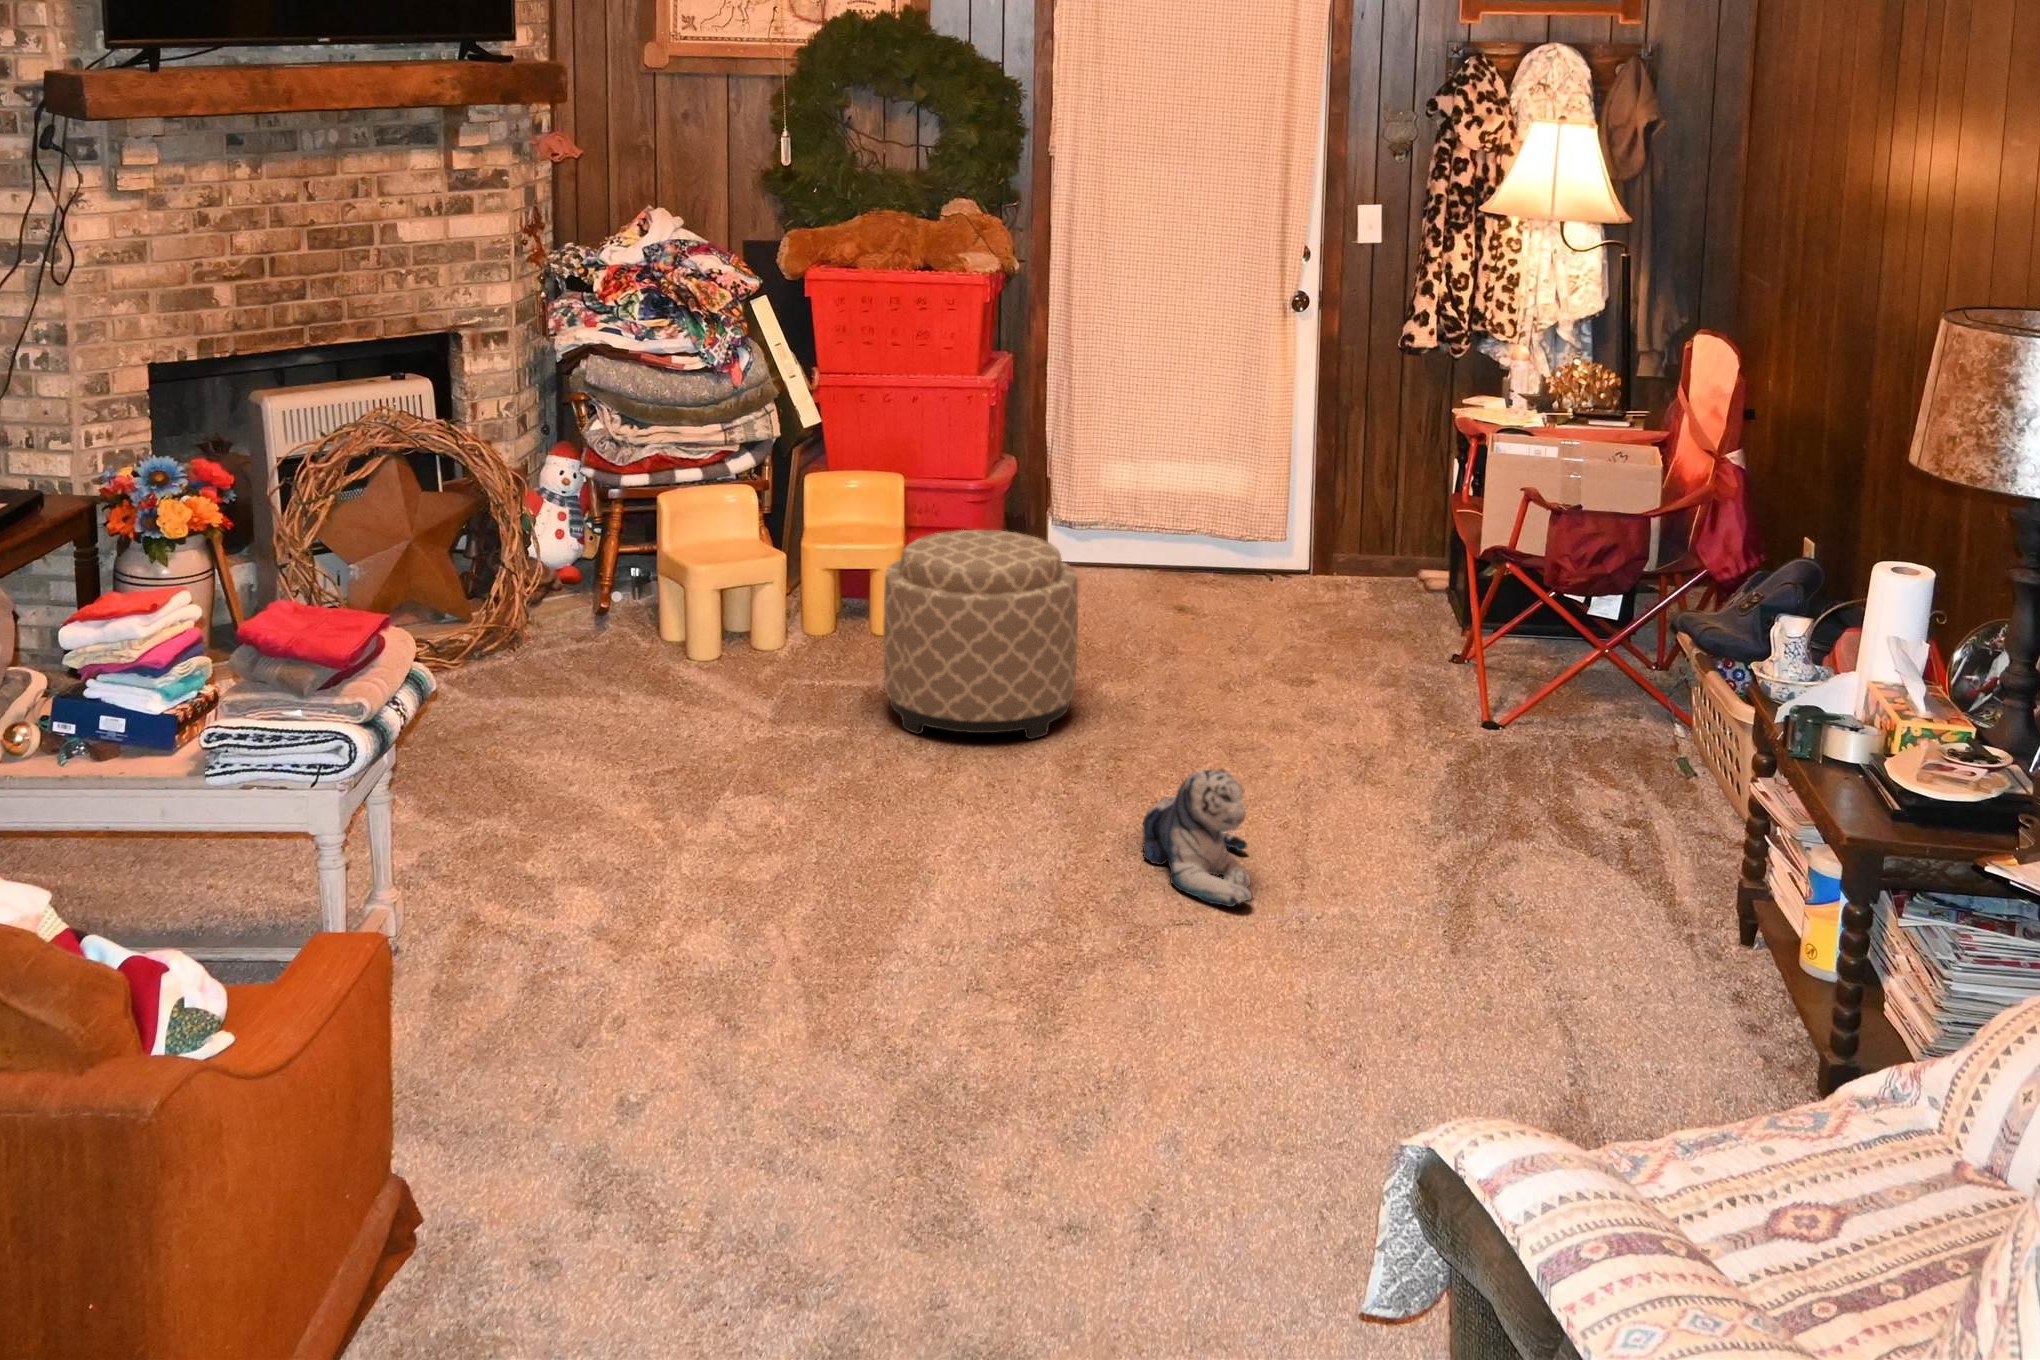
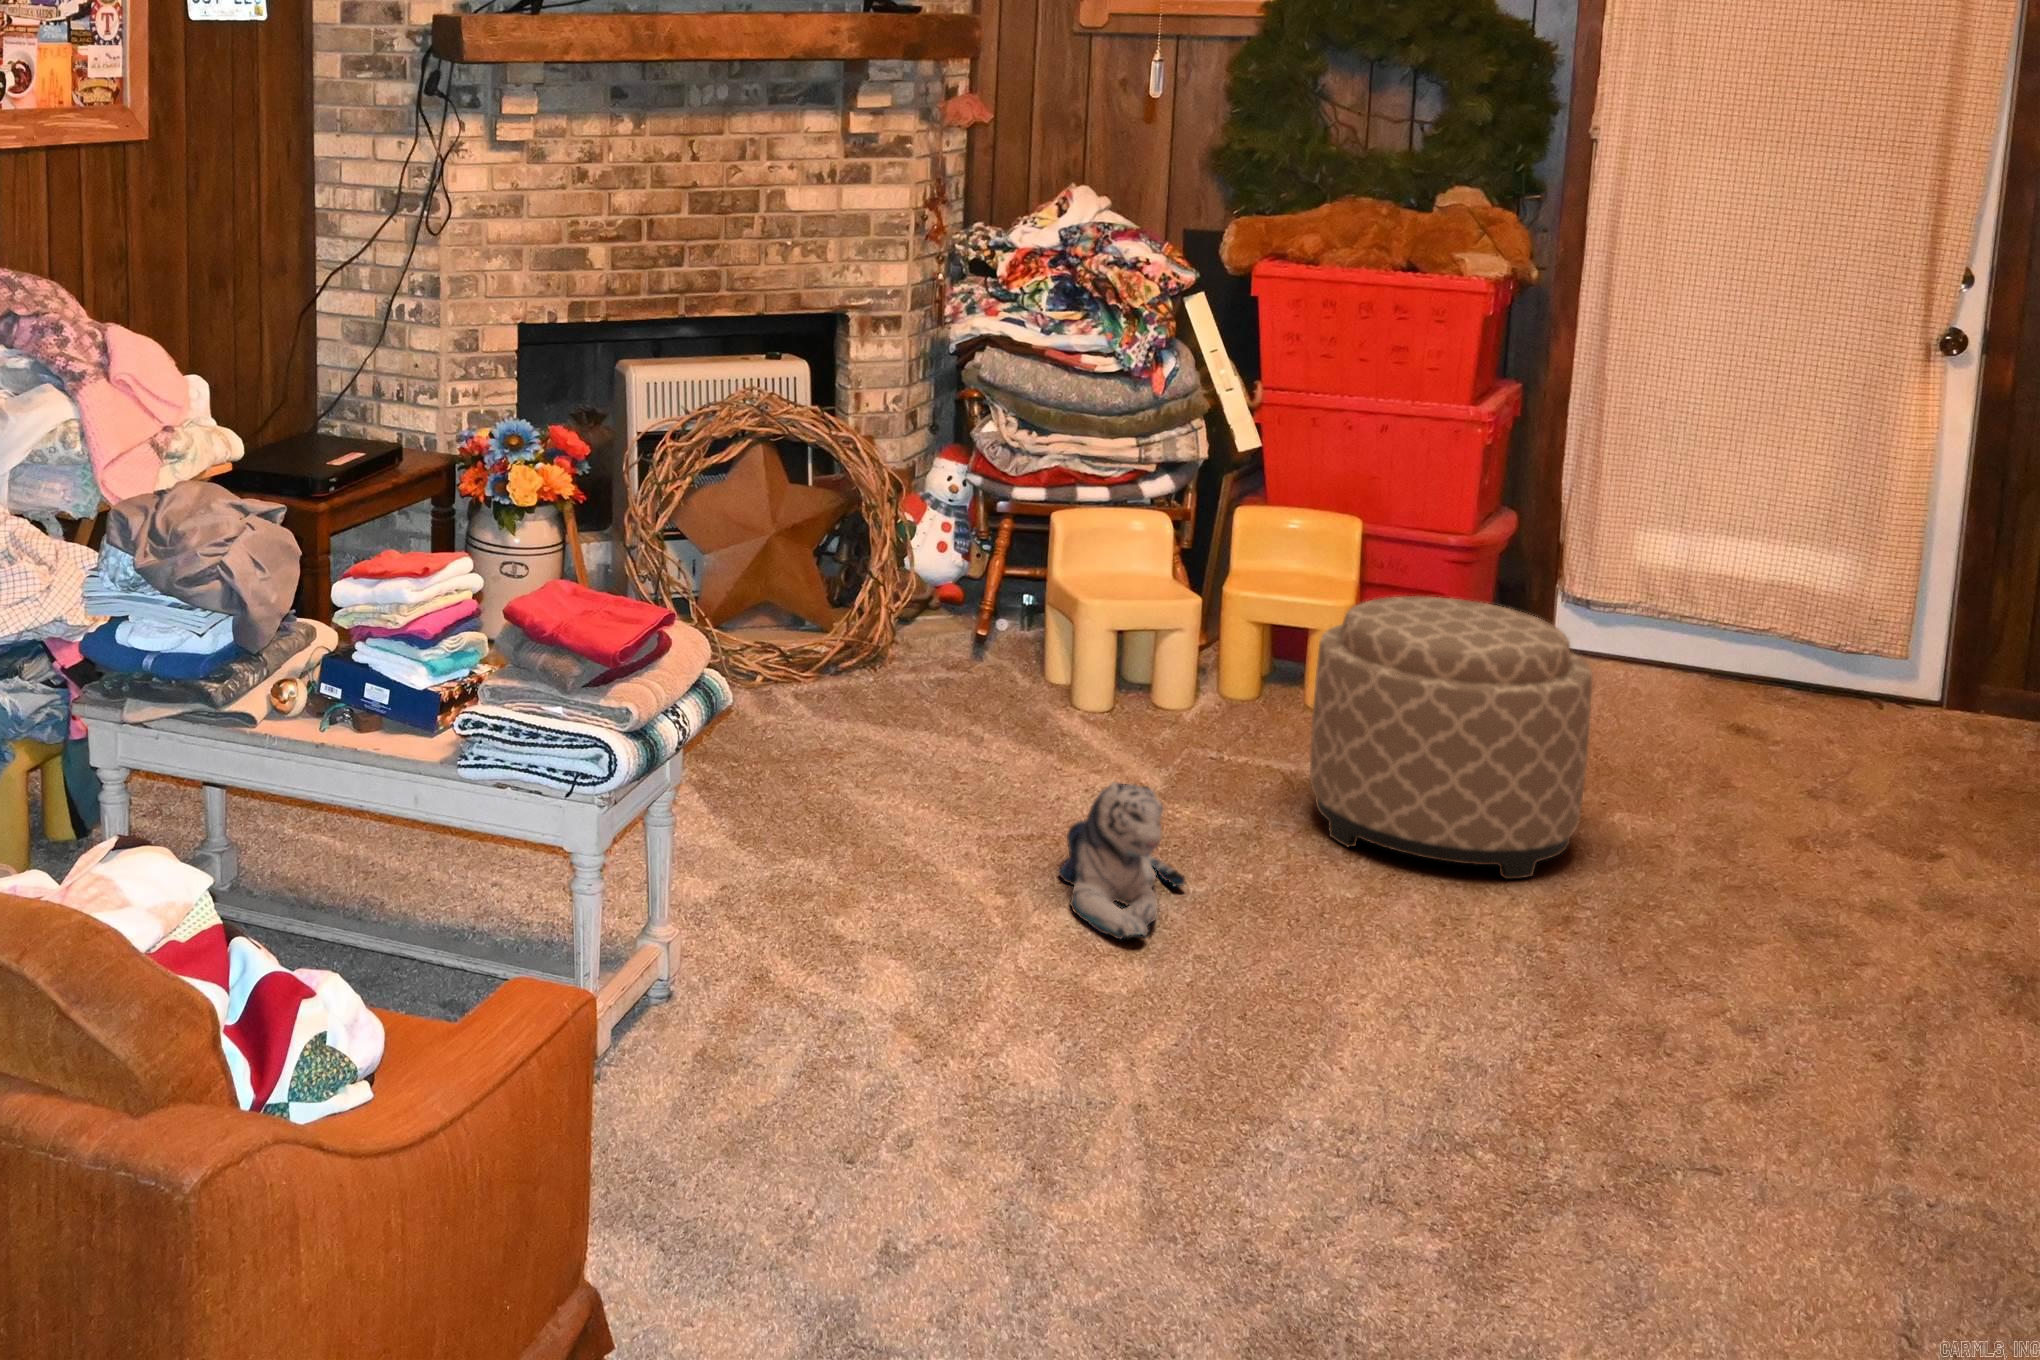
plush toy: present [1143,769,1252,907] -> present [1058,782,1185,939]

